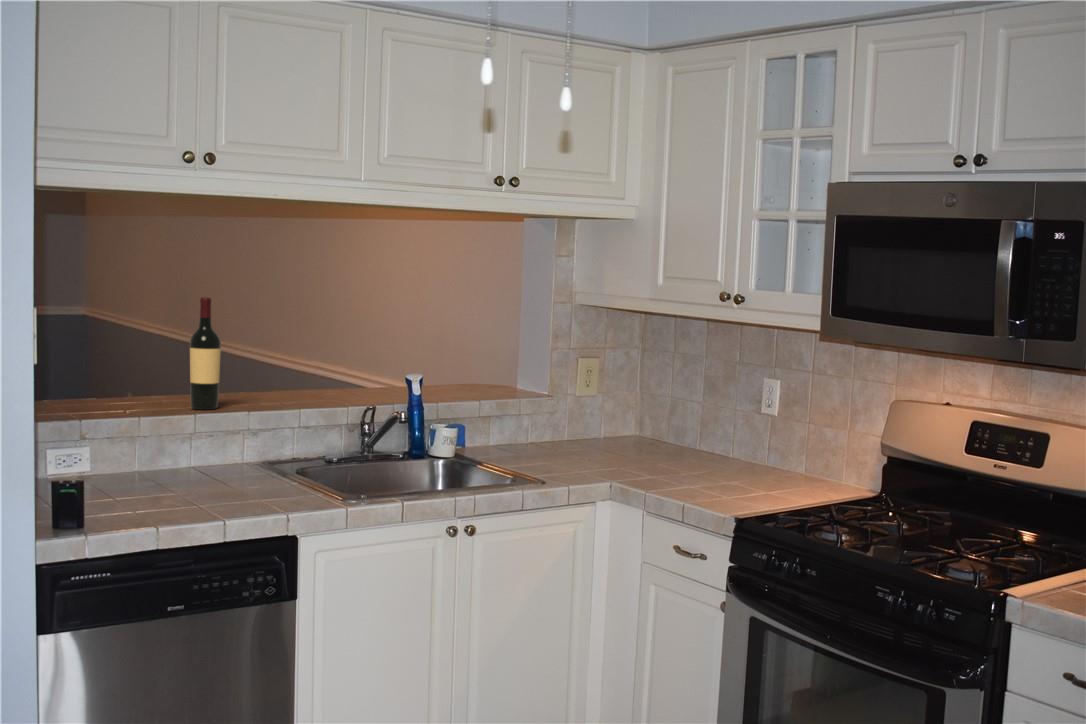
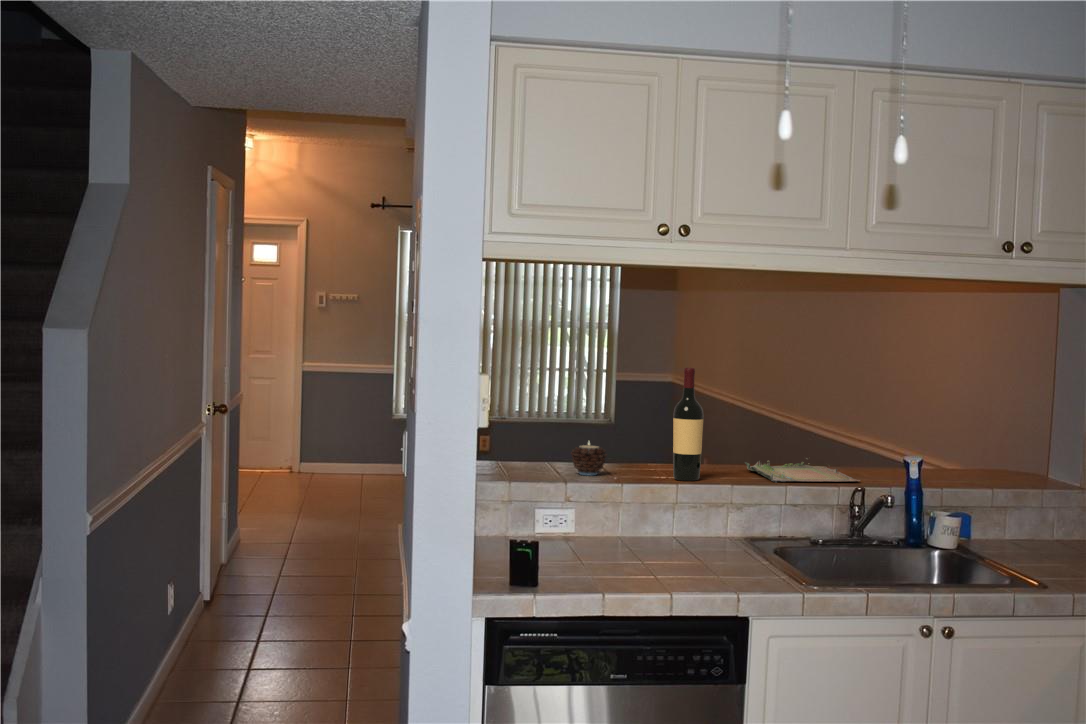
candle: none [76,374,118,410] -> present [571,445,607,475]
tray: none [250,381,368,407] -> present [745,458,860,483]

